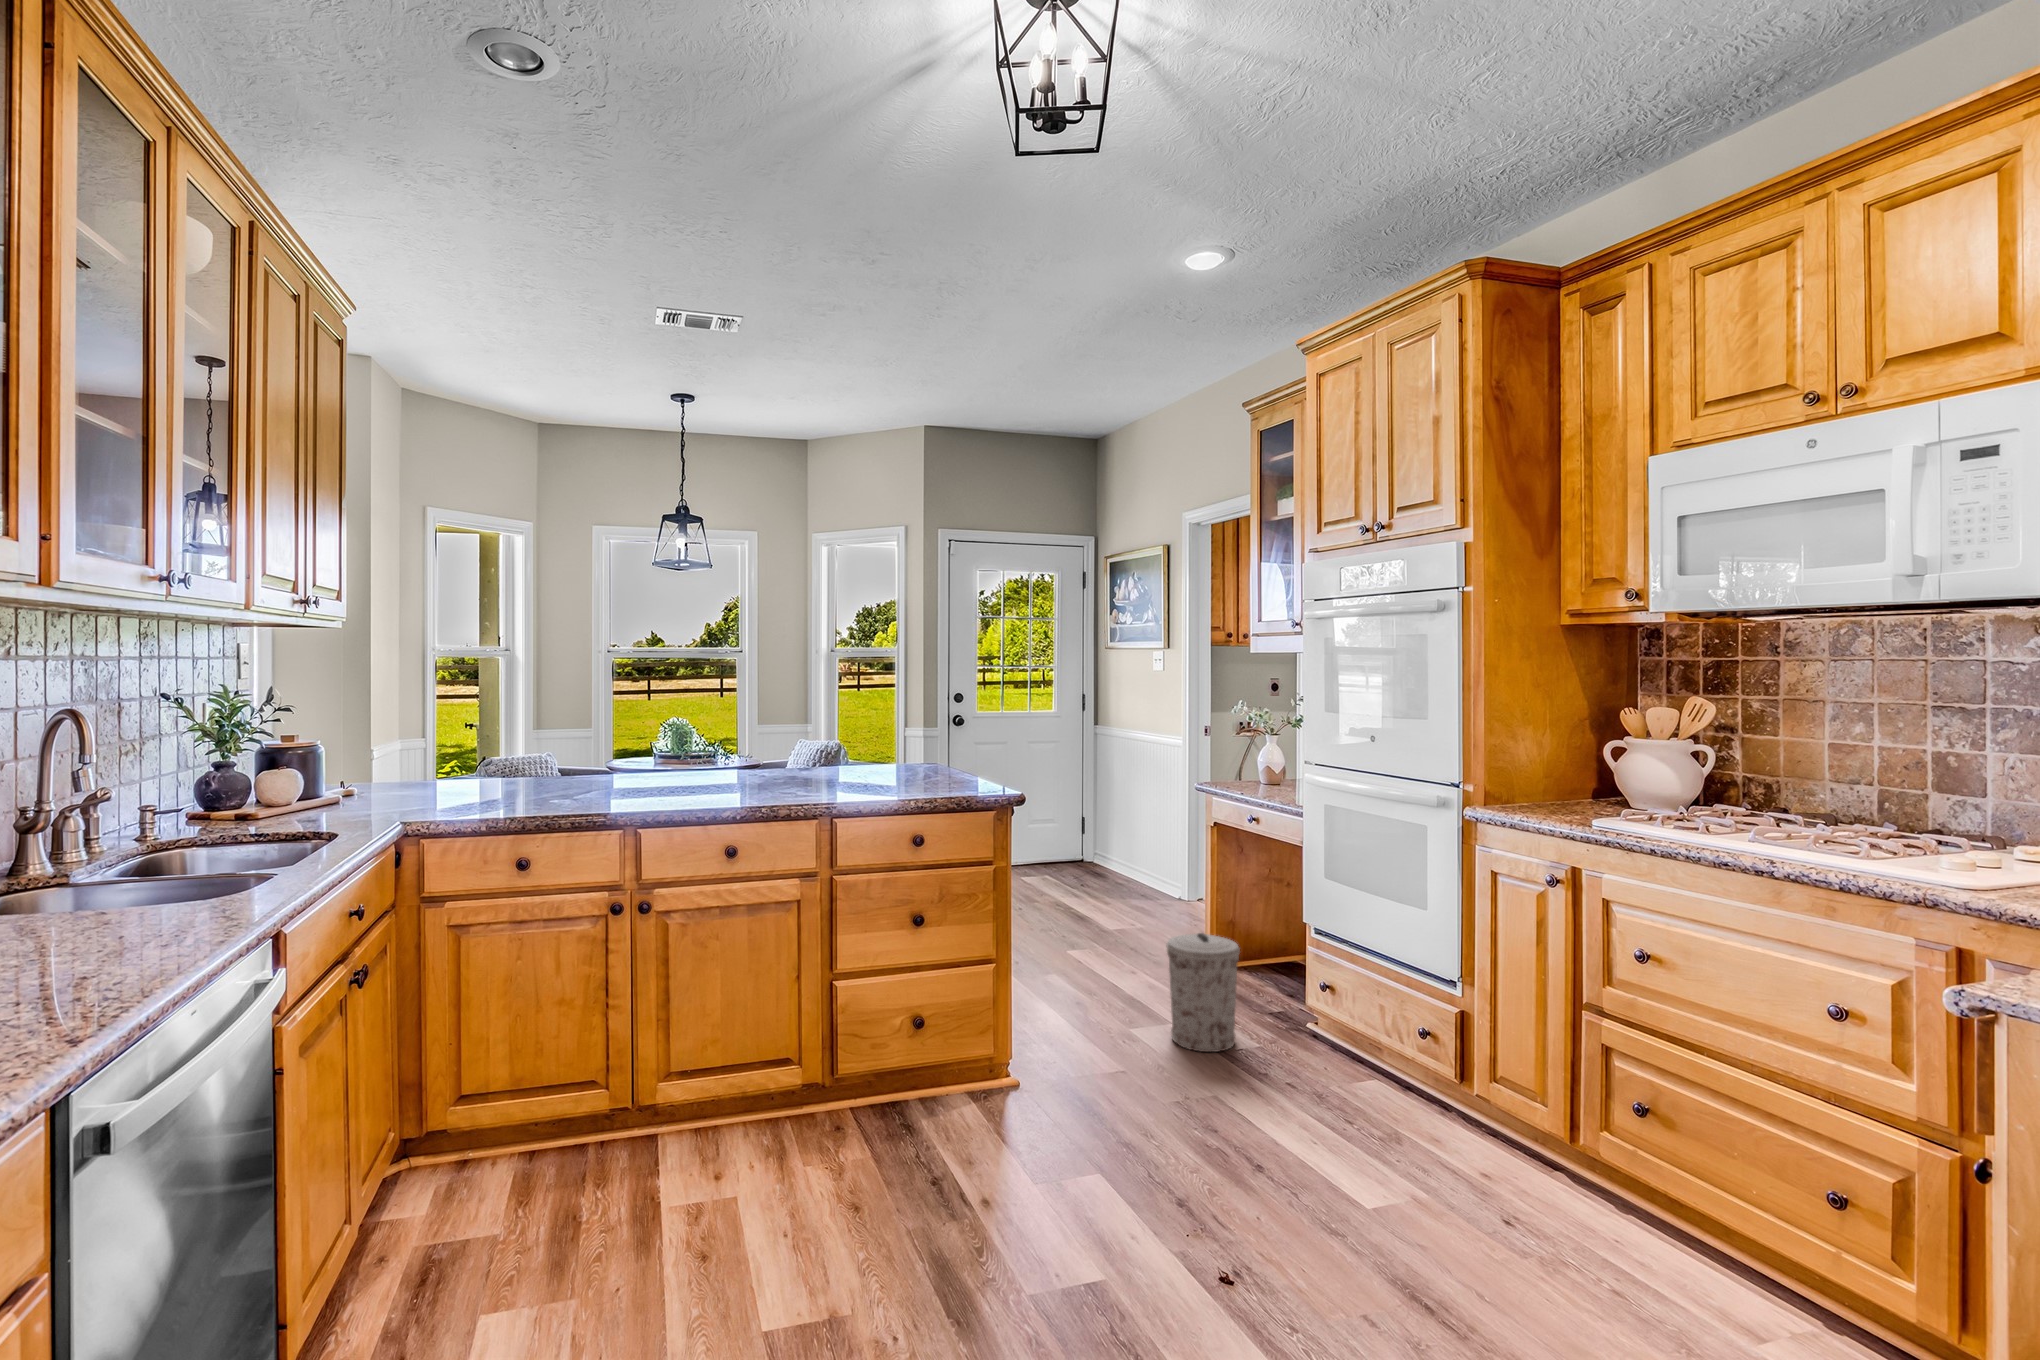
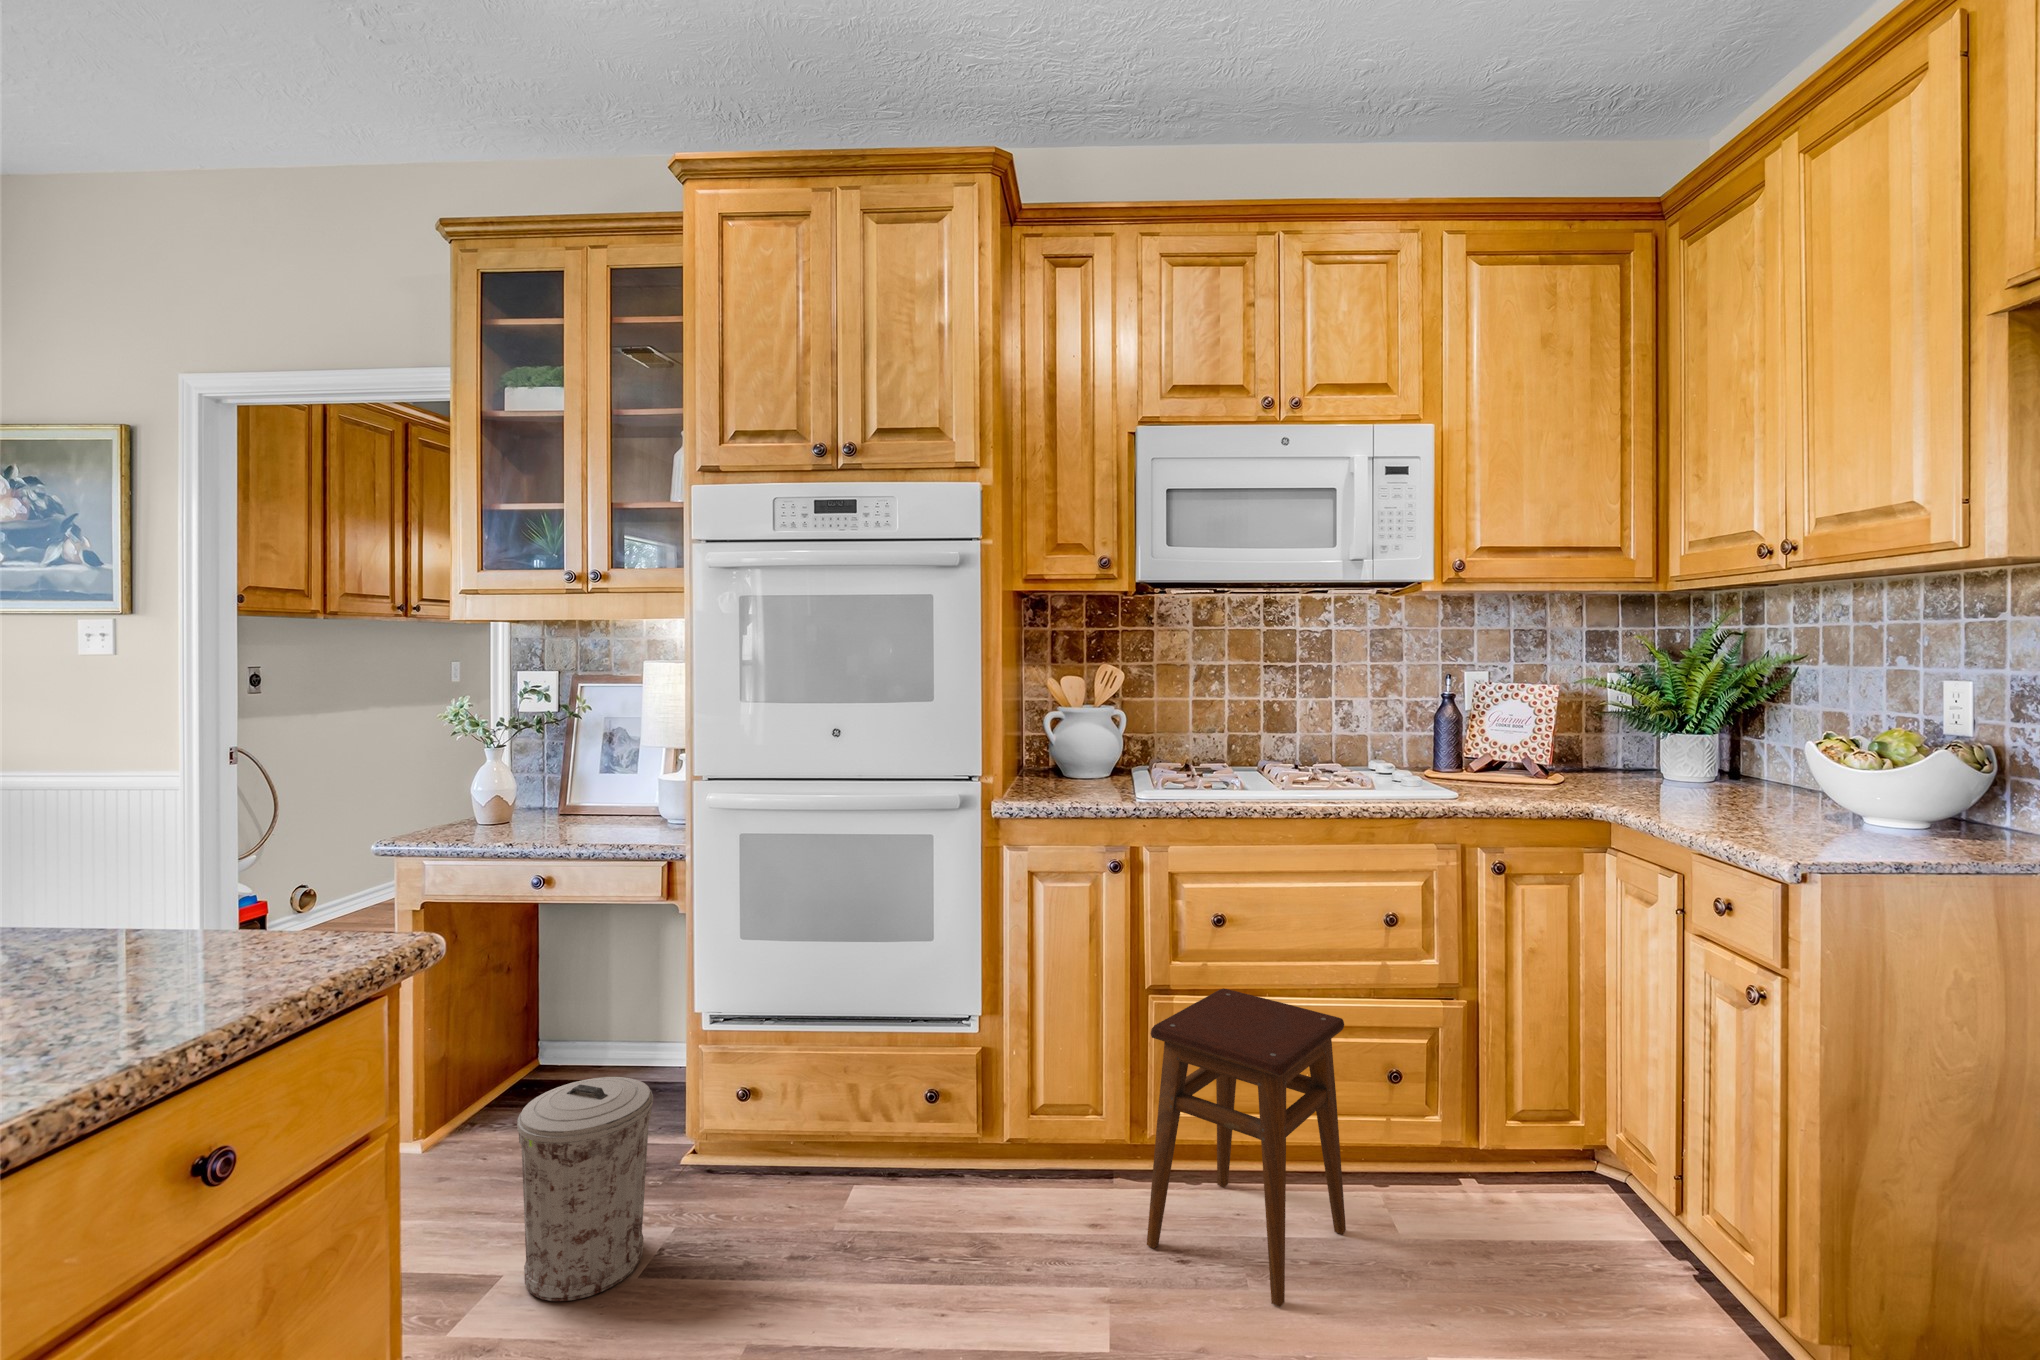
stool: none [1495,1016,1692,1309] -> present [1147,988,1346,1307]

